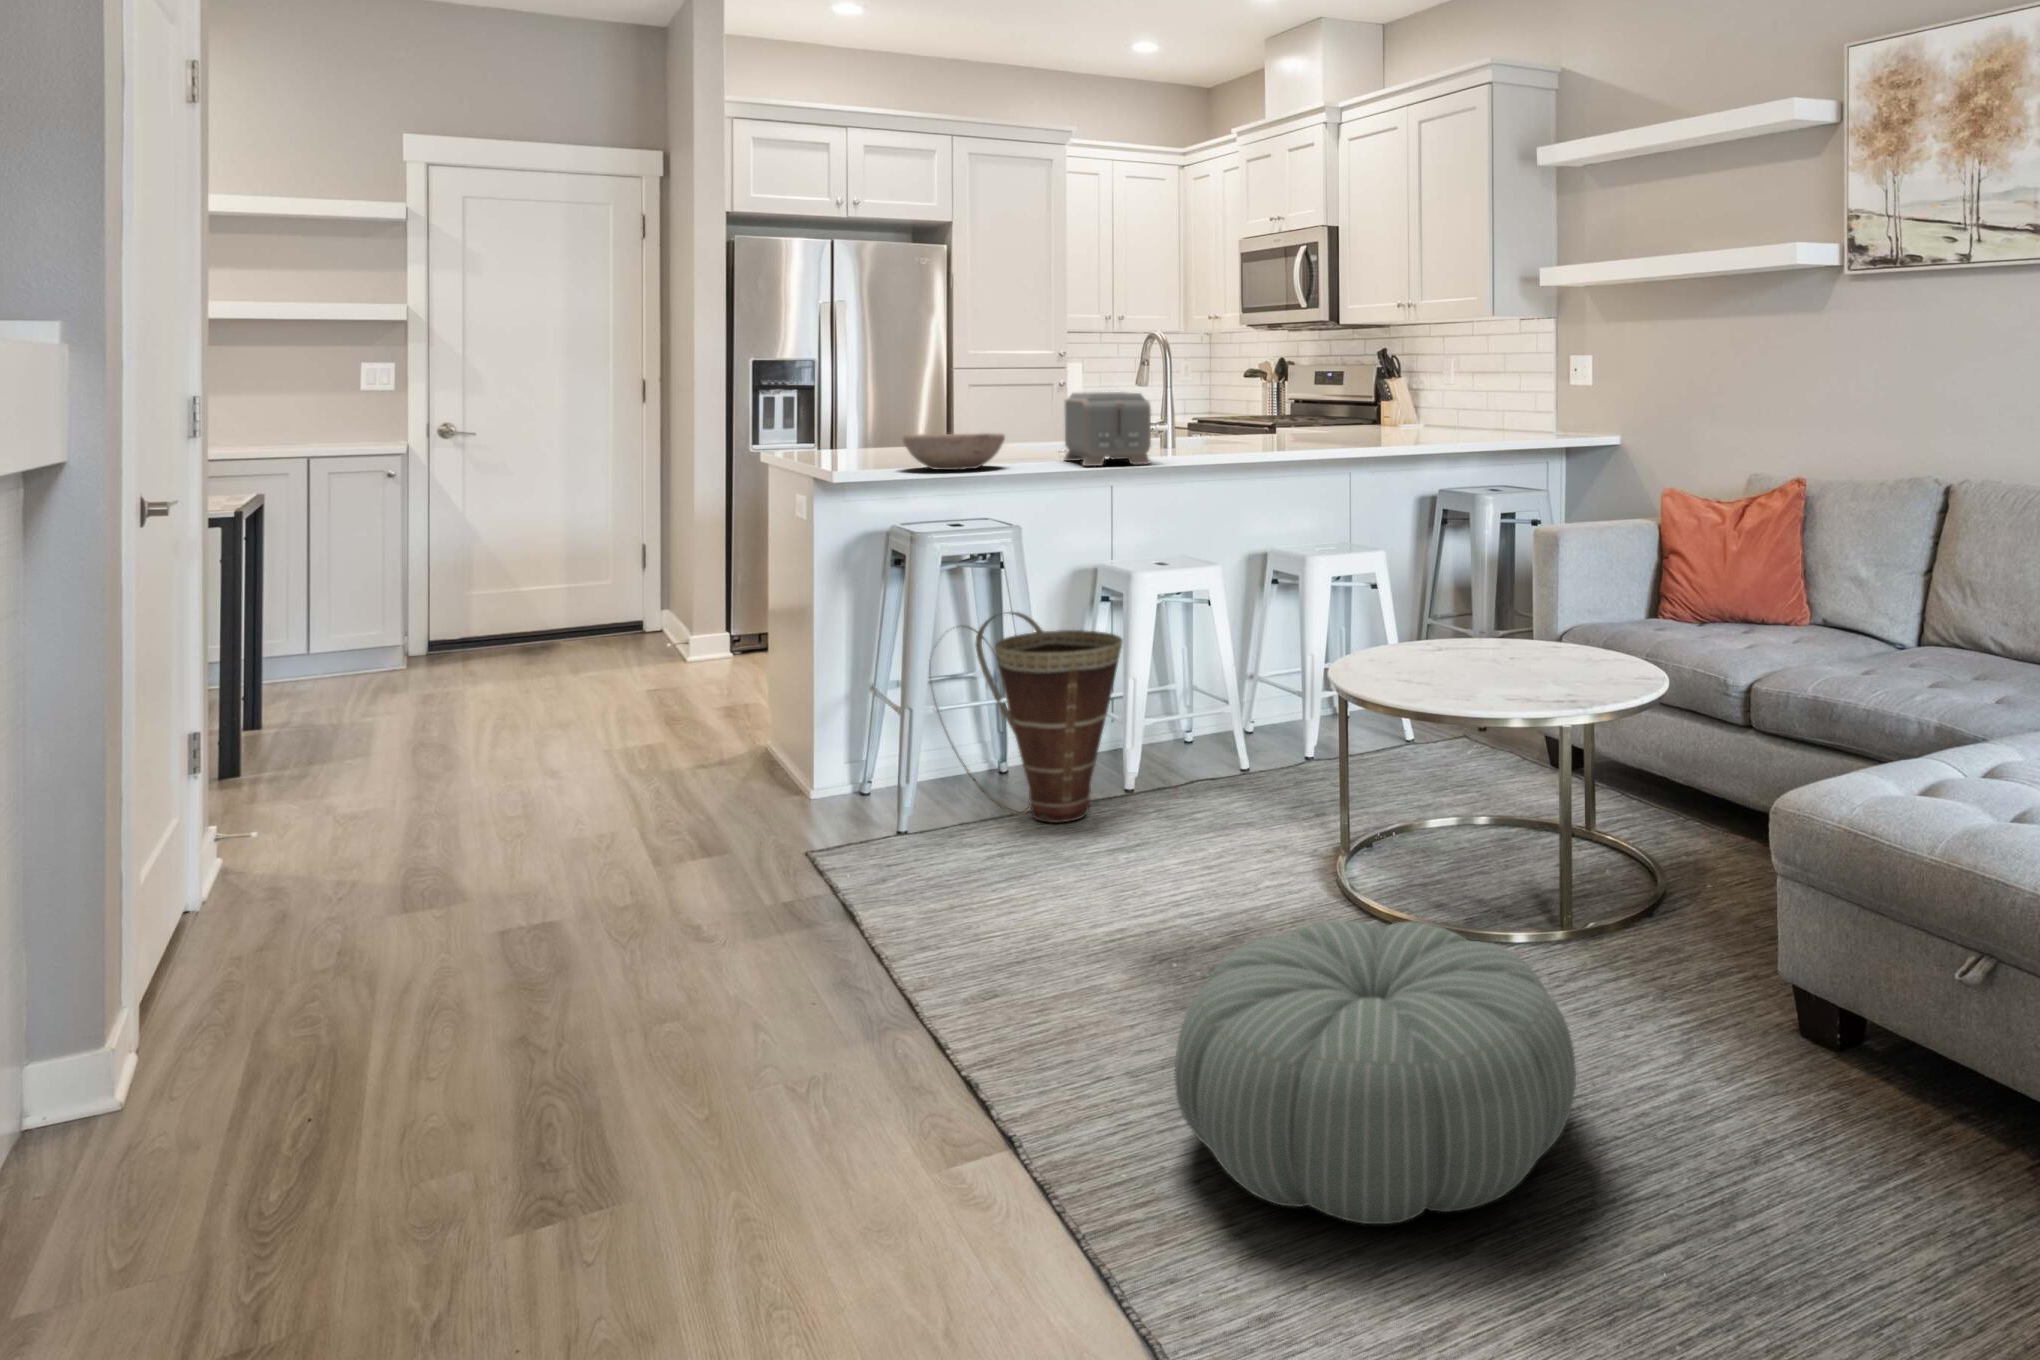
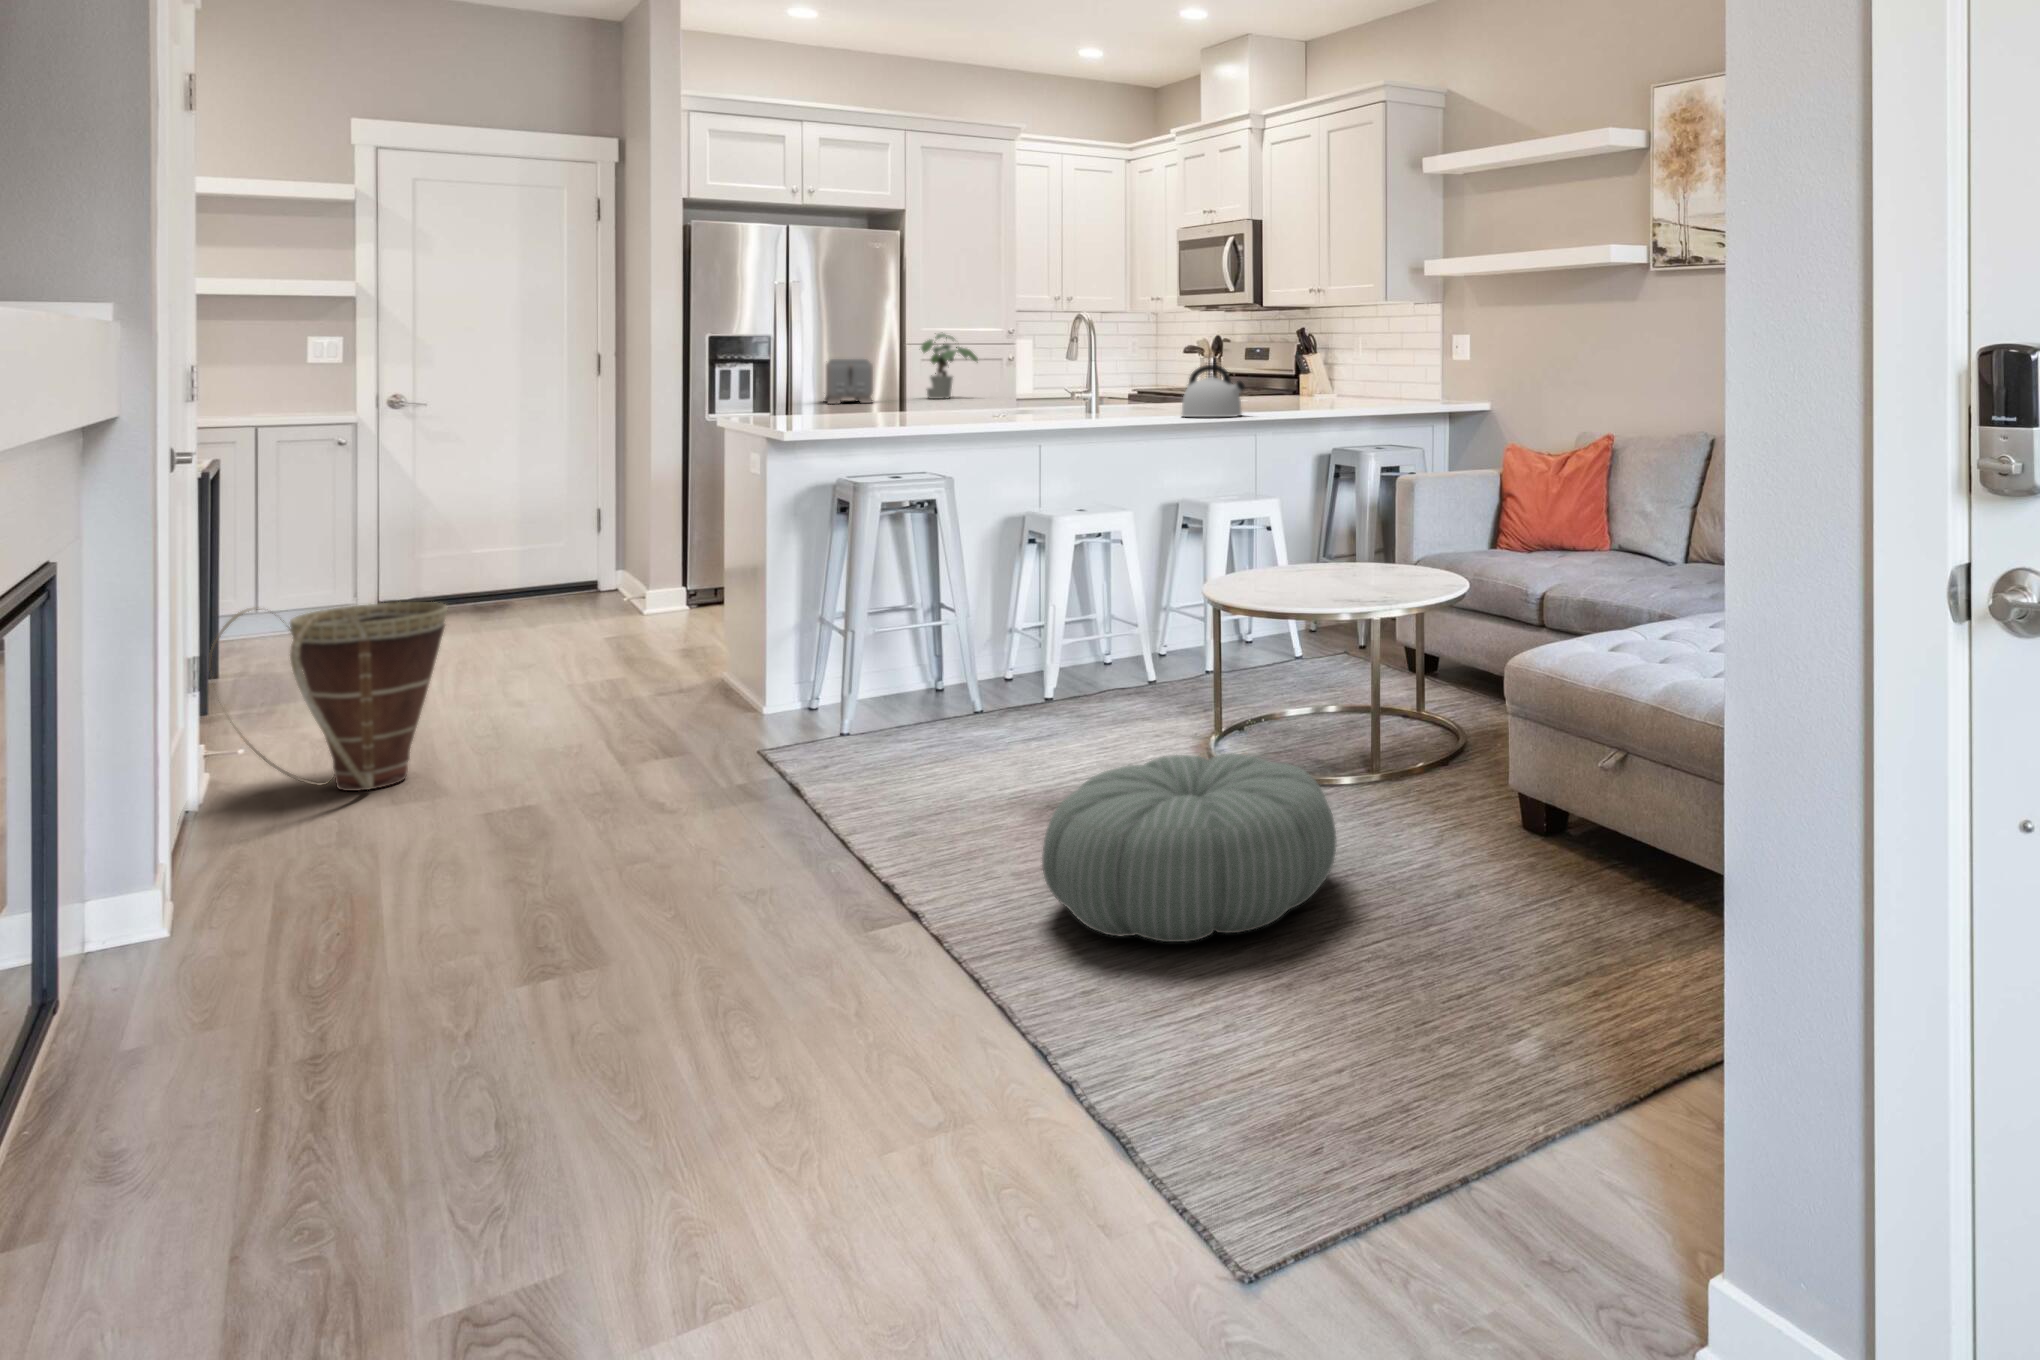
potted plant: none [968,355,1030,428] -> present [921,334,978,399]
kettle: none [1271,391,1346,453] -> present [1182,365,1245,417]
toaster: present [1064,392,1151,466] -> present [823,359,873,404]
bowl: present [903,433,1005,470] -> none [848,400,941,431]
basket: present [931,612,1123,823] -> present [209,602,447,791]

